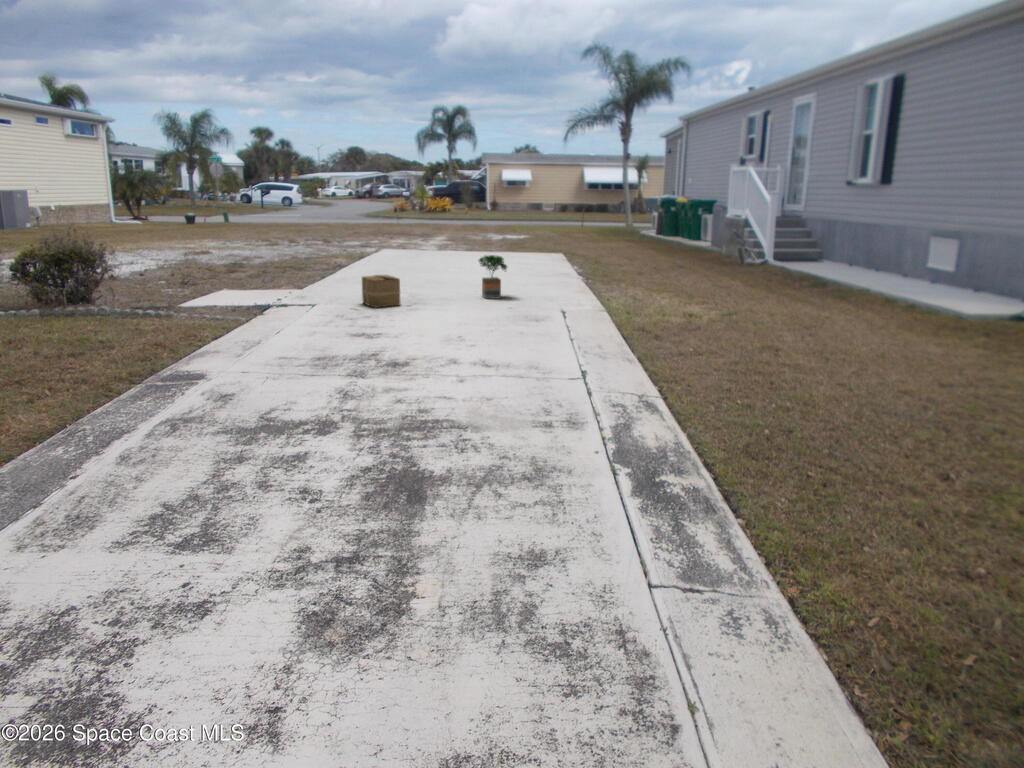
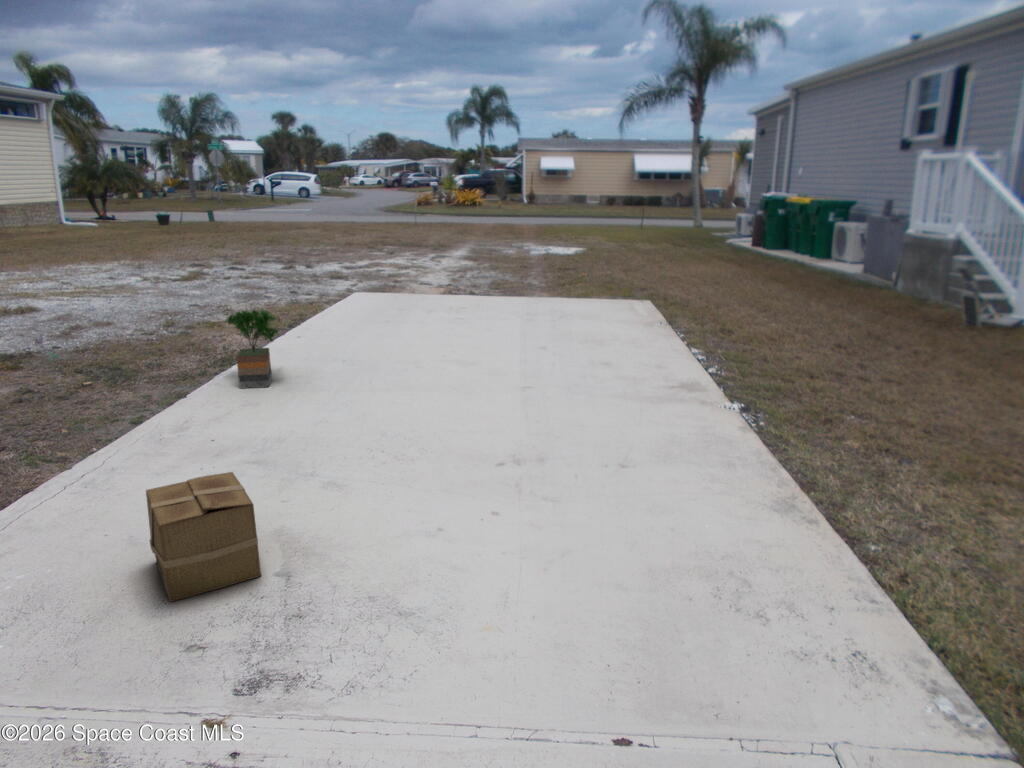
potted tree: present [478,255,507,299] -> present [226,310,279,389]

